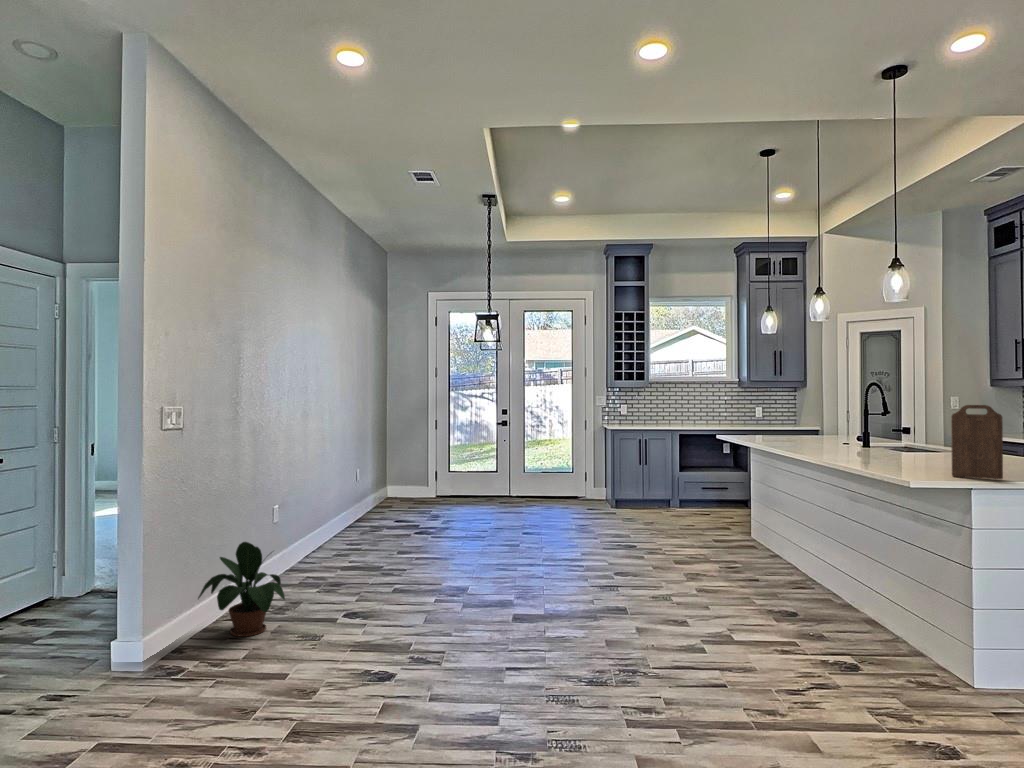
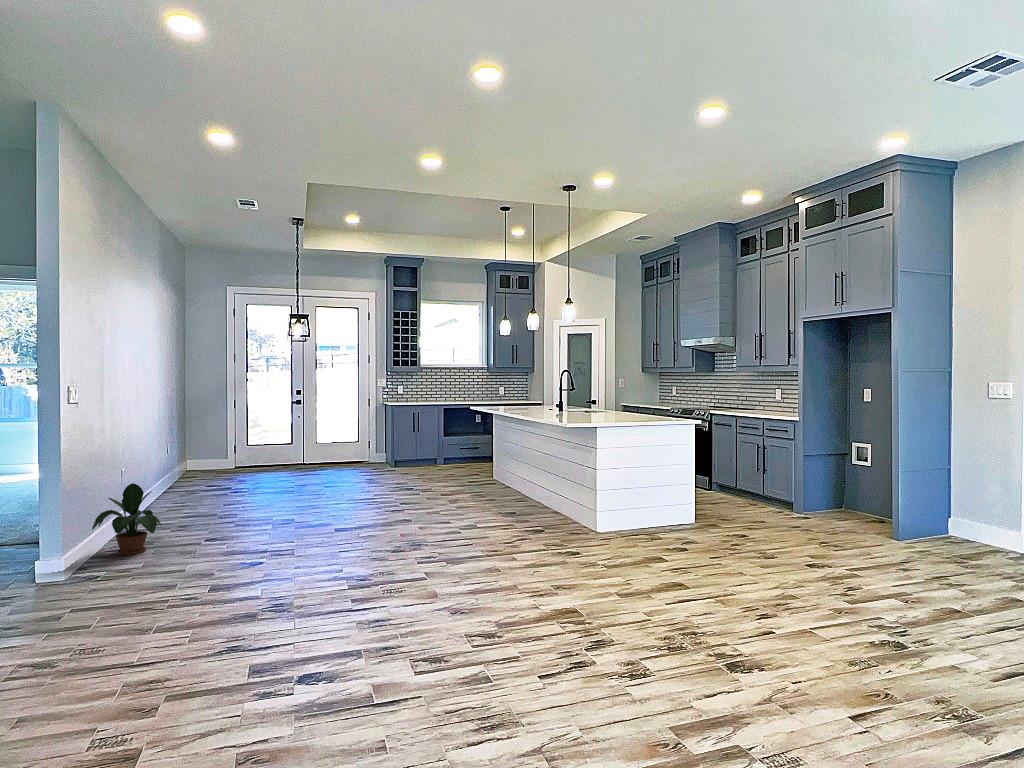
cutting board: present [951,405,1003,479] -> none [600,380,625,422]

